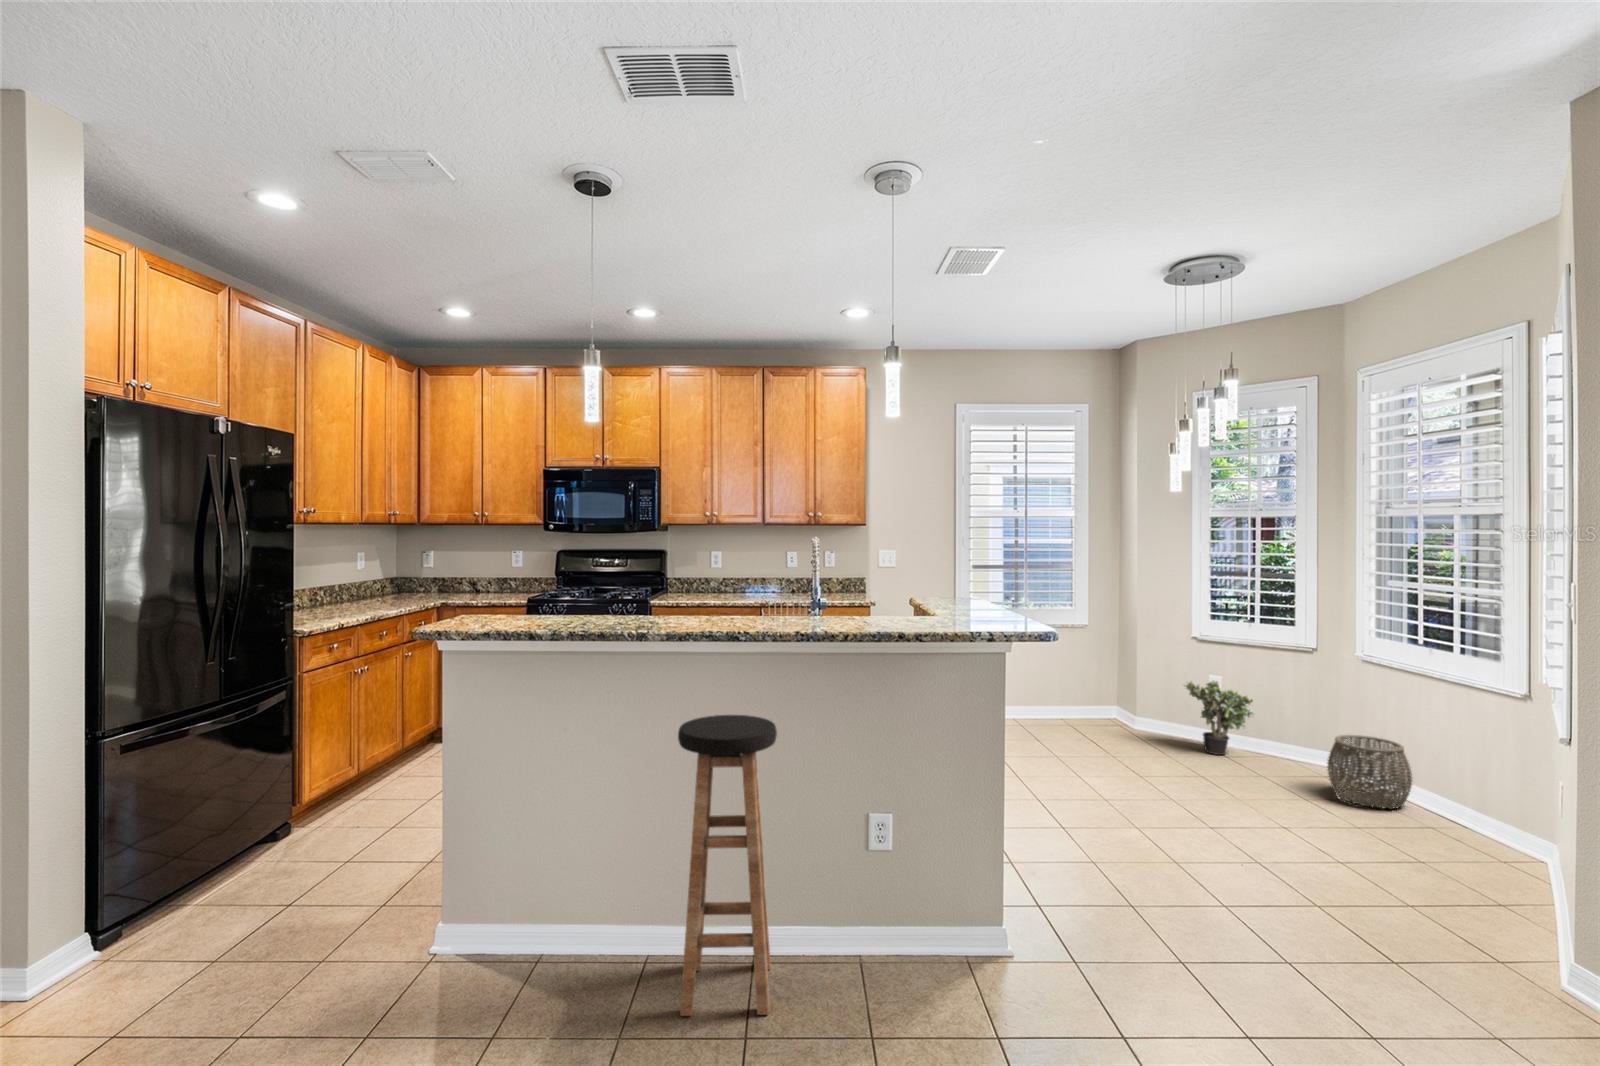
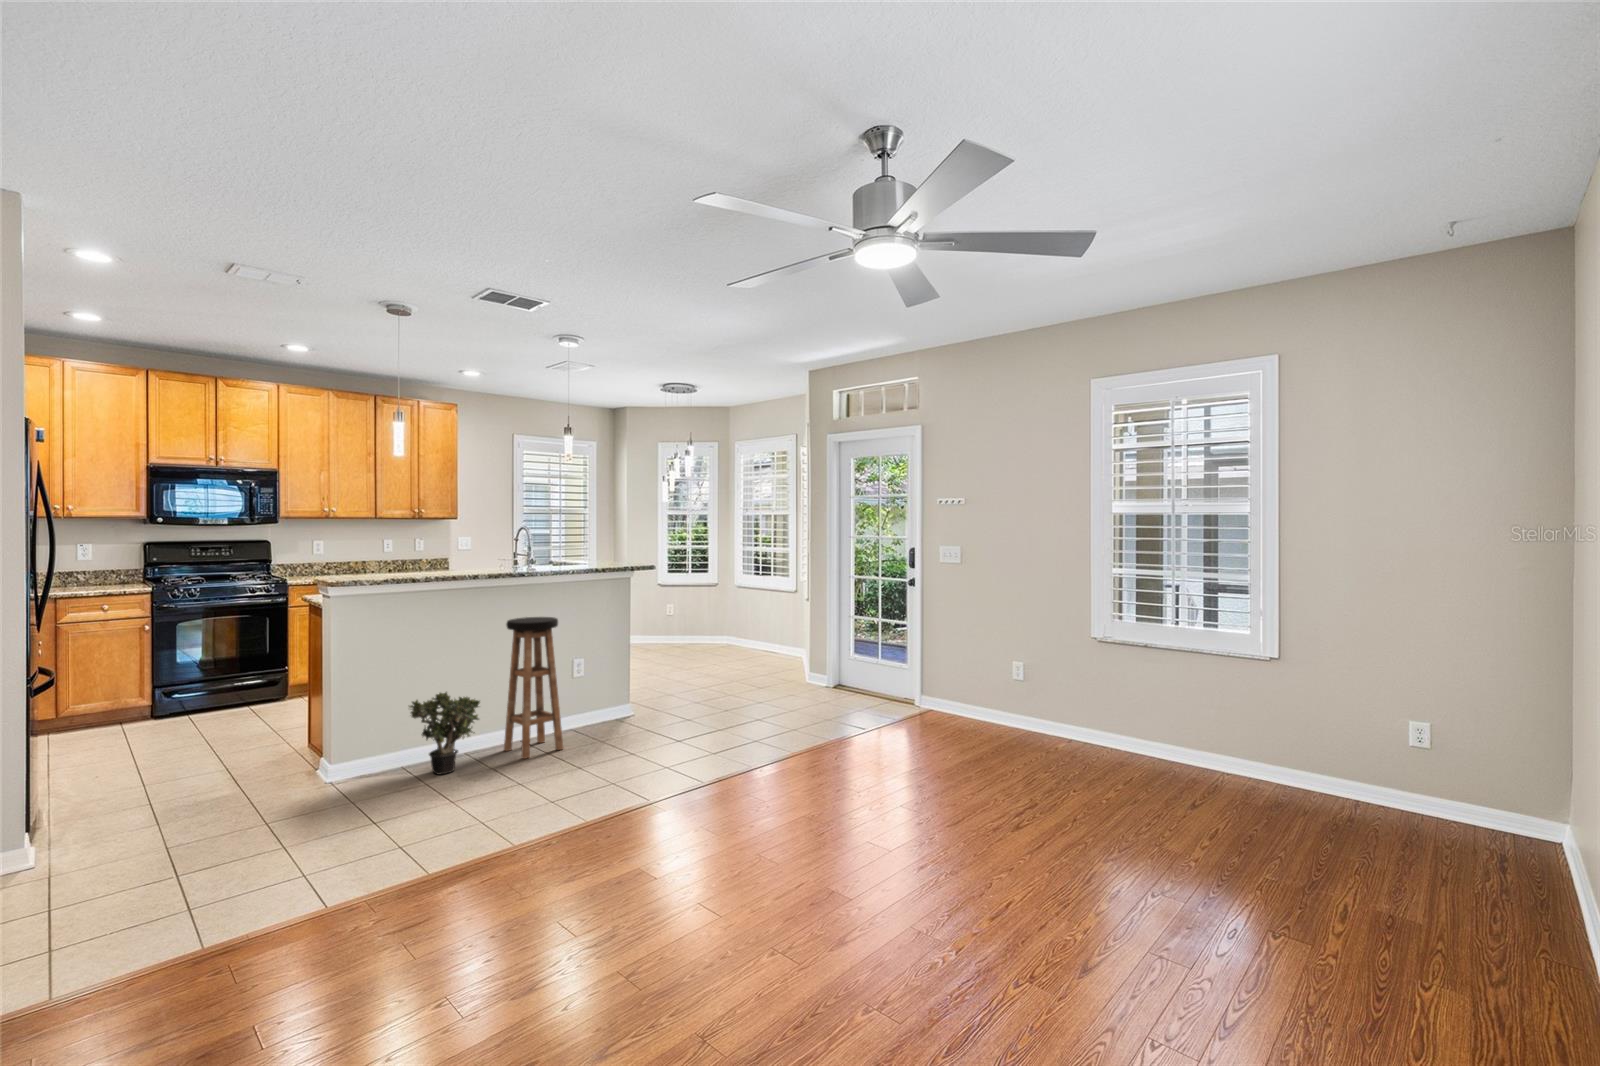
potted plant: present [1184,681,1254,755] -> present [409,692,480,774]
woven basket: present [1327,735,1413,809] -> none [725,622,758,654]

